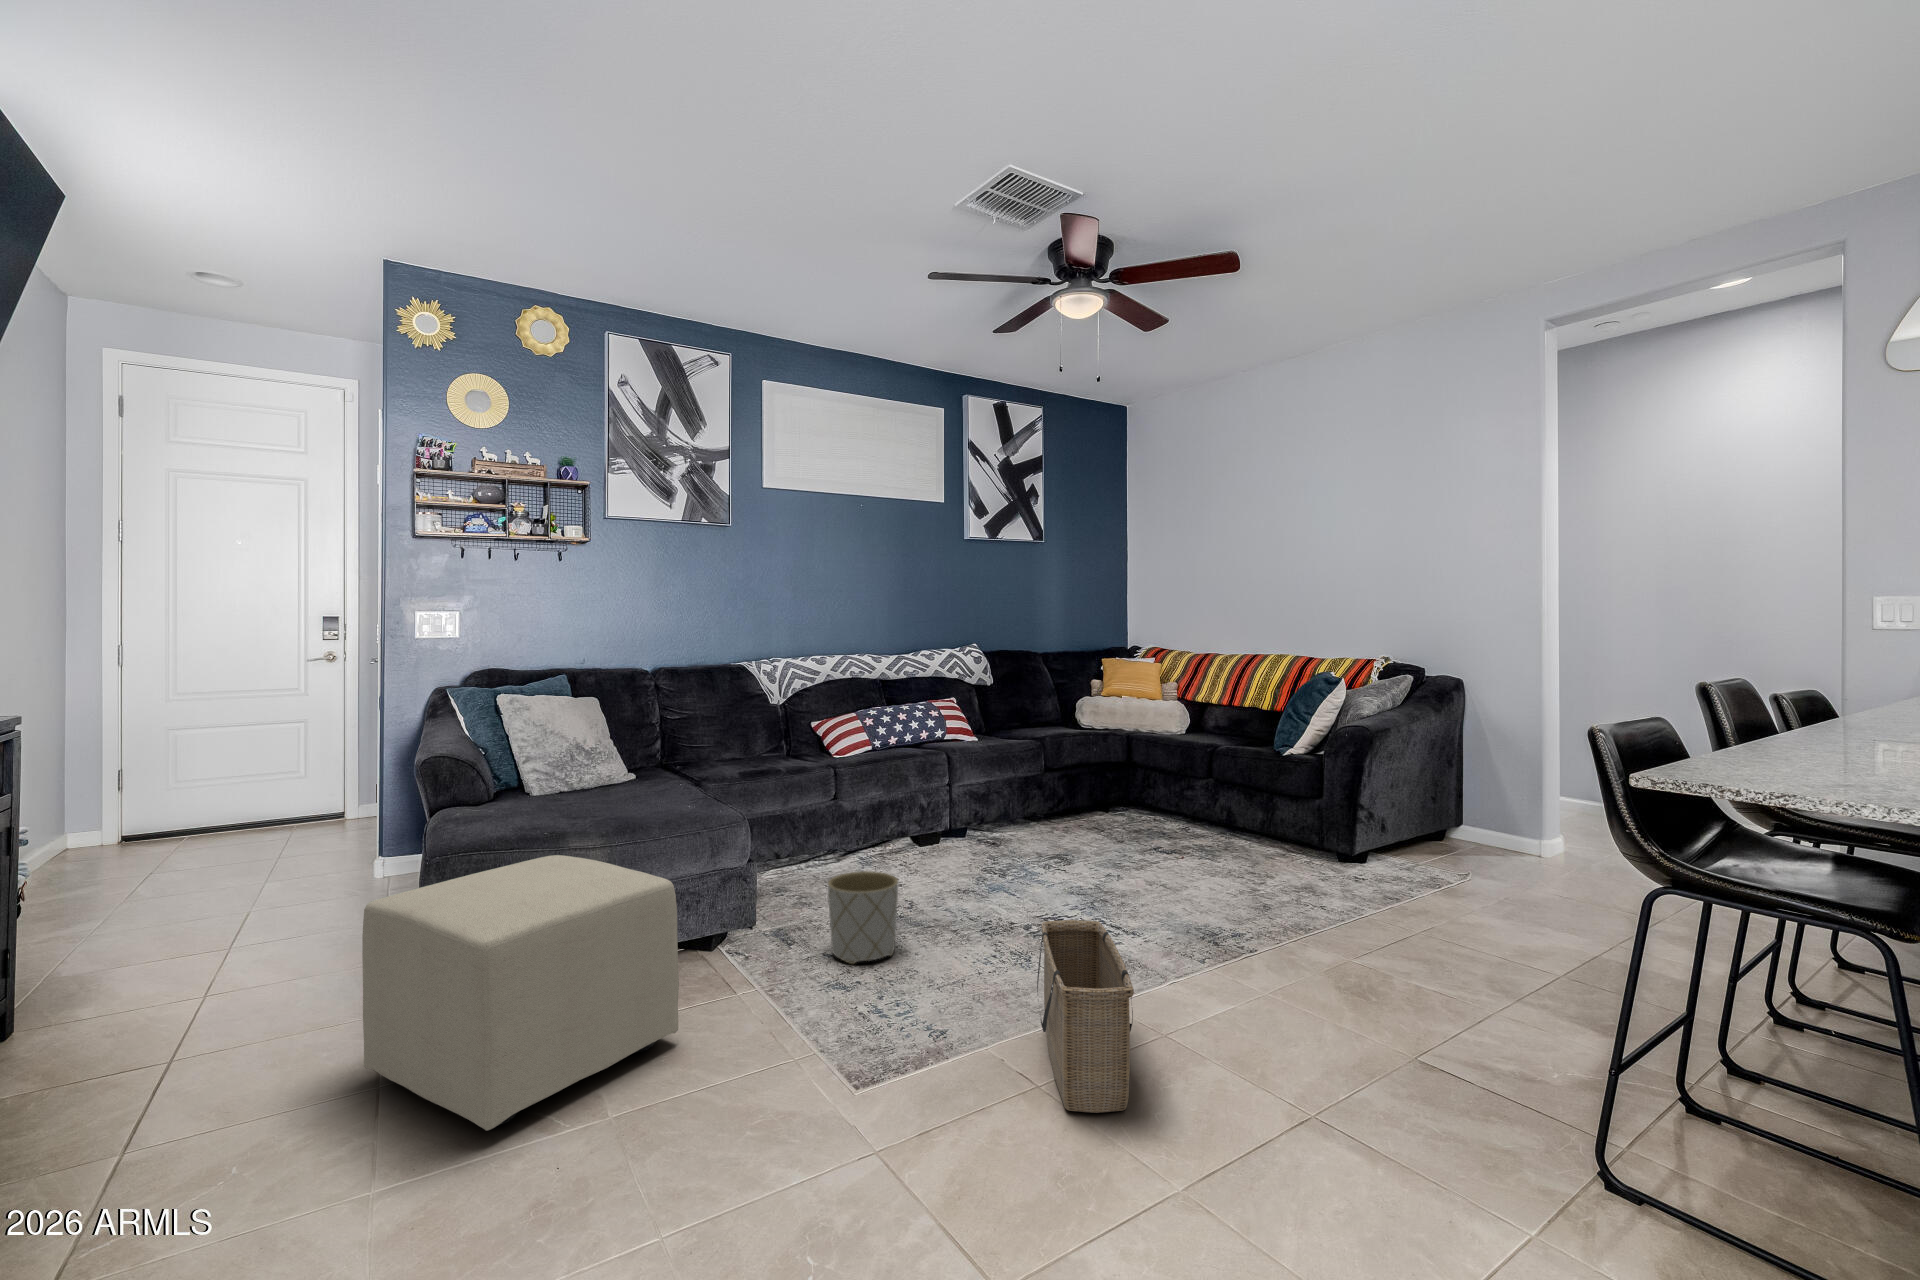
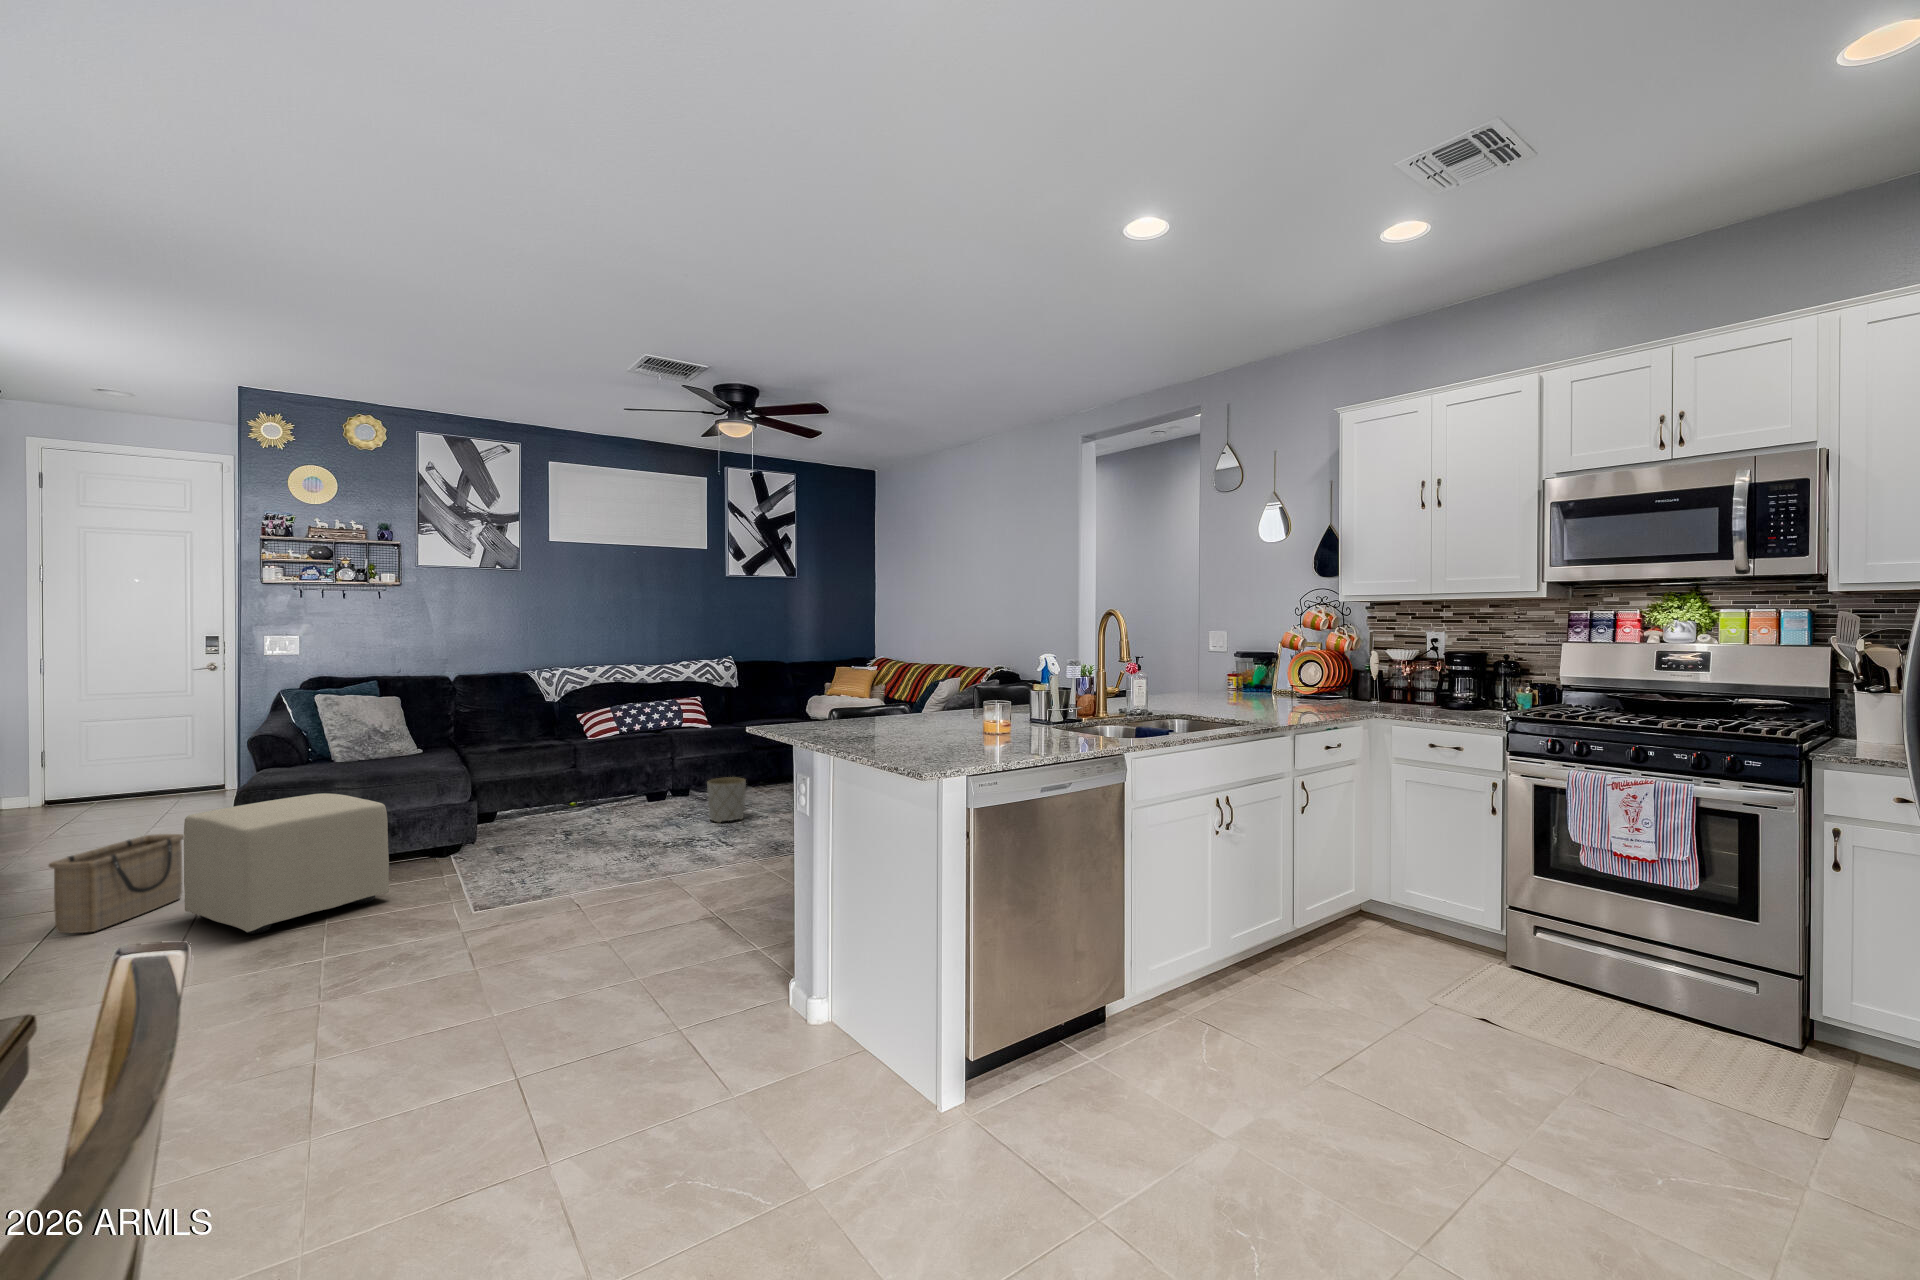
planter: present [828,871,898,964] -> present [707,777,746,823]
basket: present [1037,920,1134,1113] -> present [49,834,183,933]

